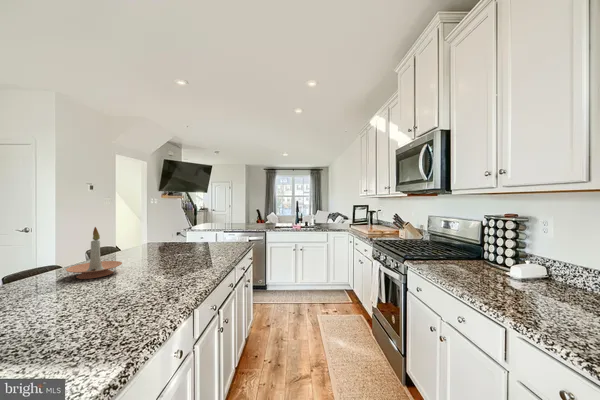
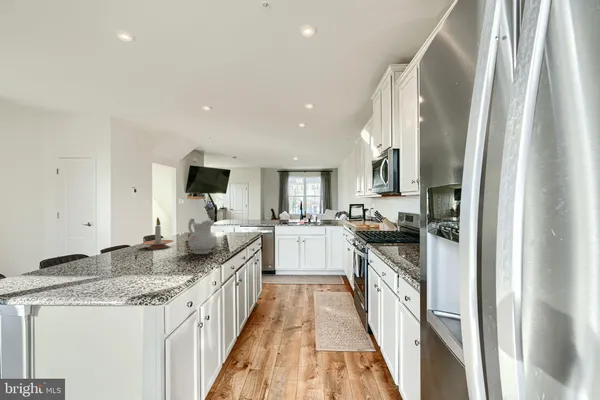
ceramic pitcher: none [140,231,189,292] -> present [188,219,216,254]

